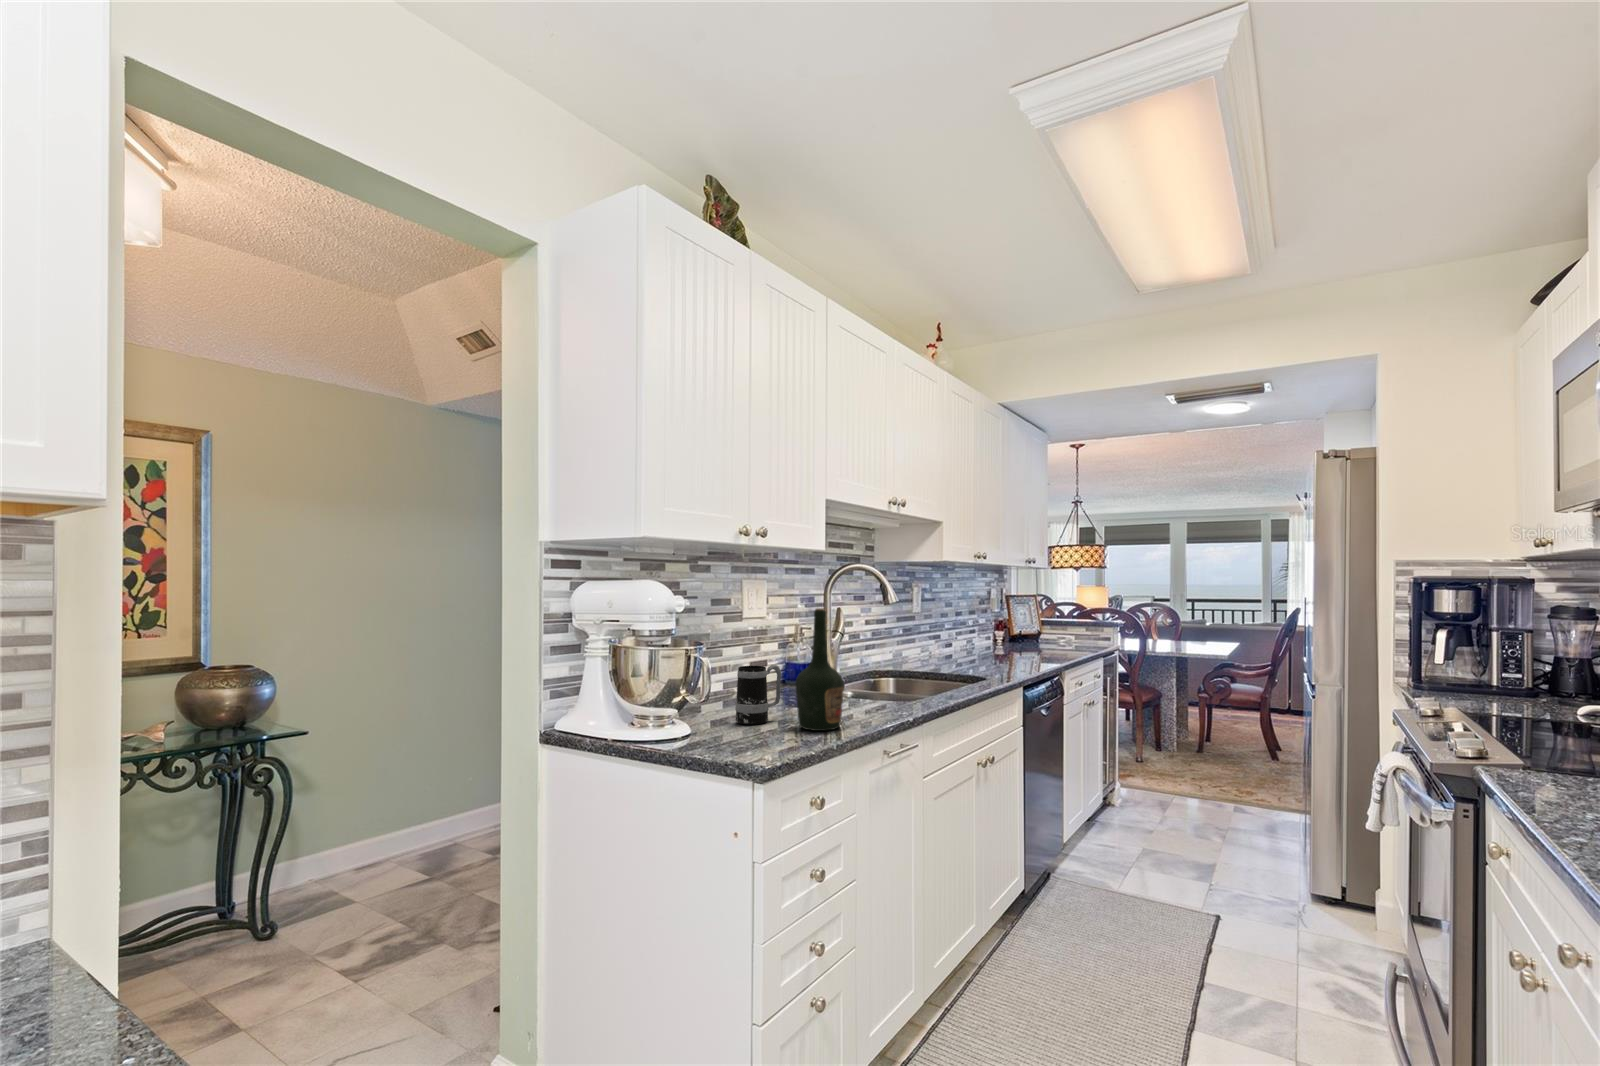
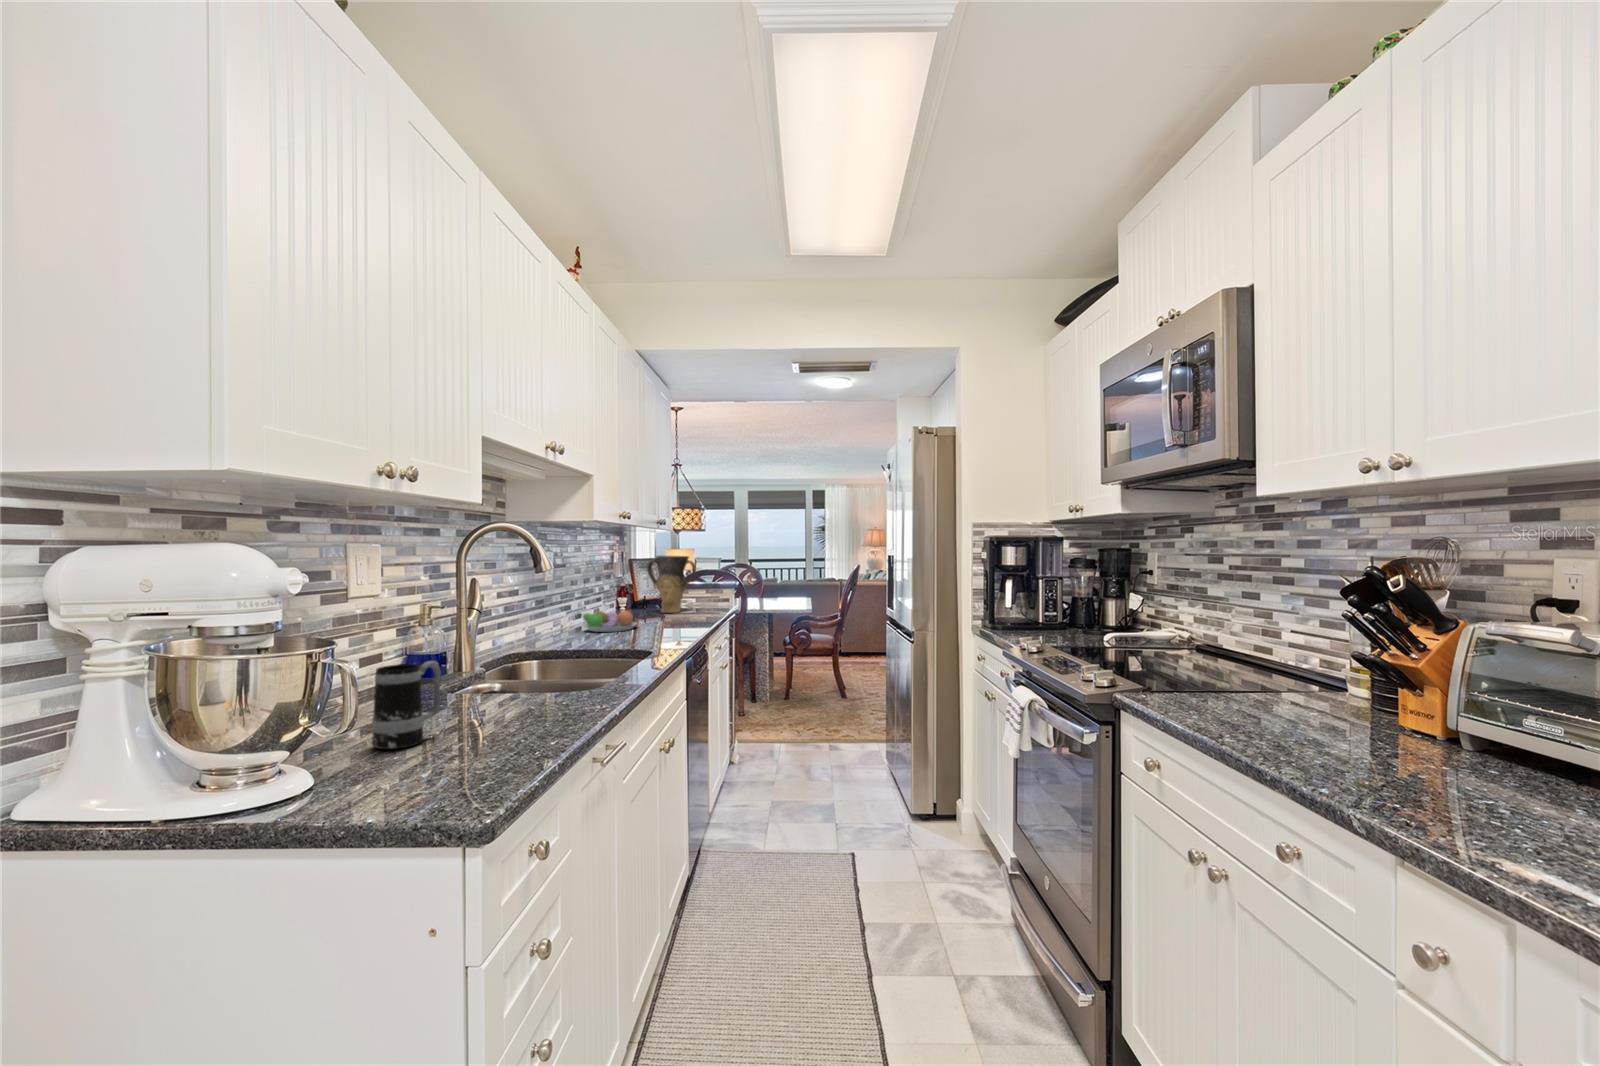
vase: none [1019,592,1066,648] -> present [647,556,696,613]
bottle: present [795,608,844,731] -> none [474,581,545,746]
fruit bowl: none [941,638,996,661] -> present [578,609,637,632]

